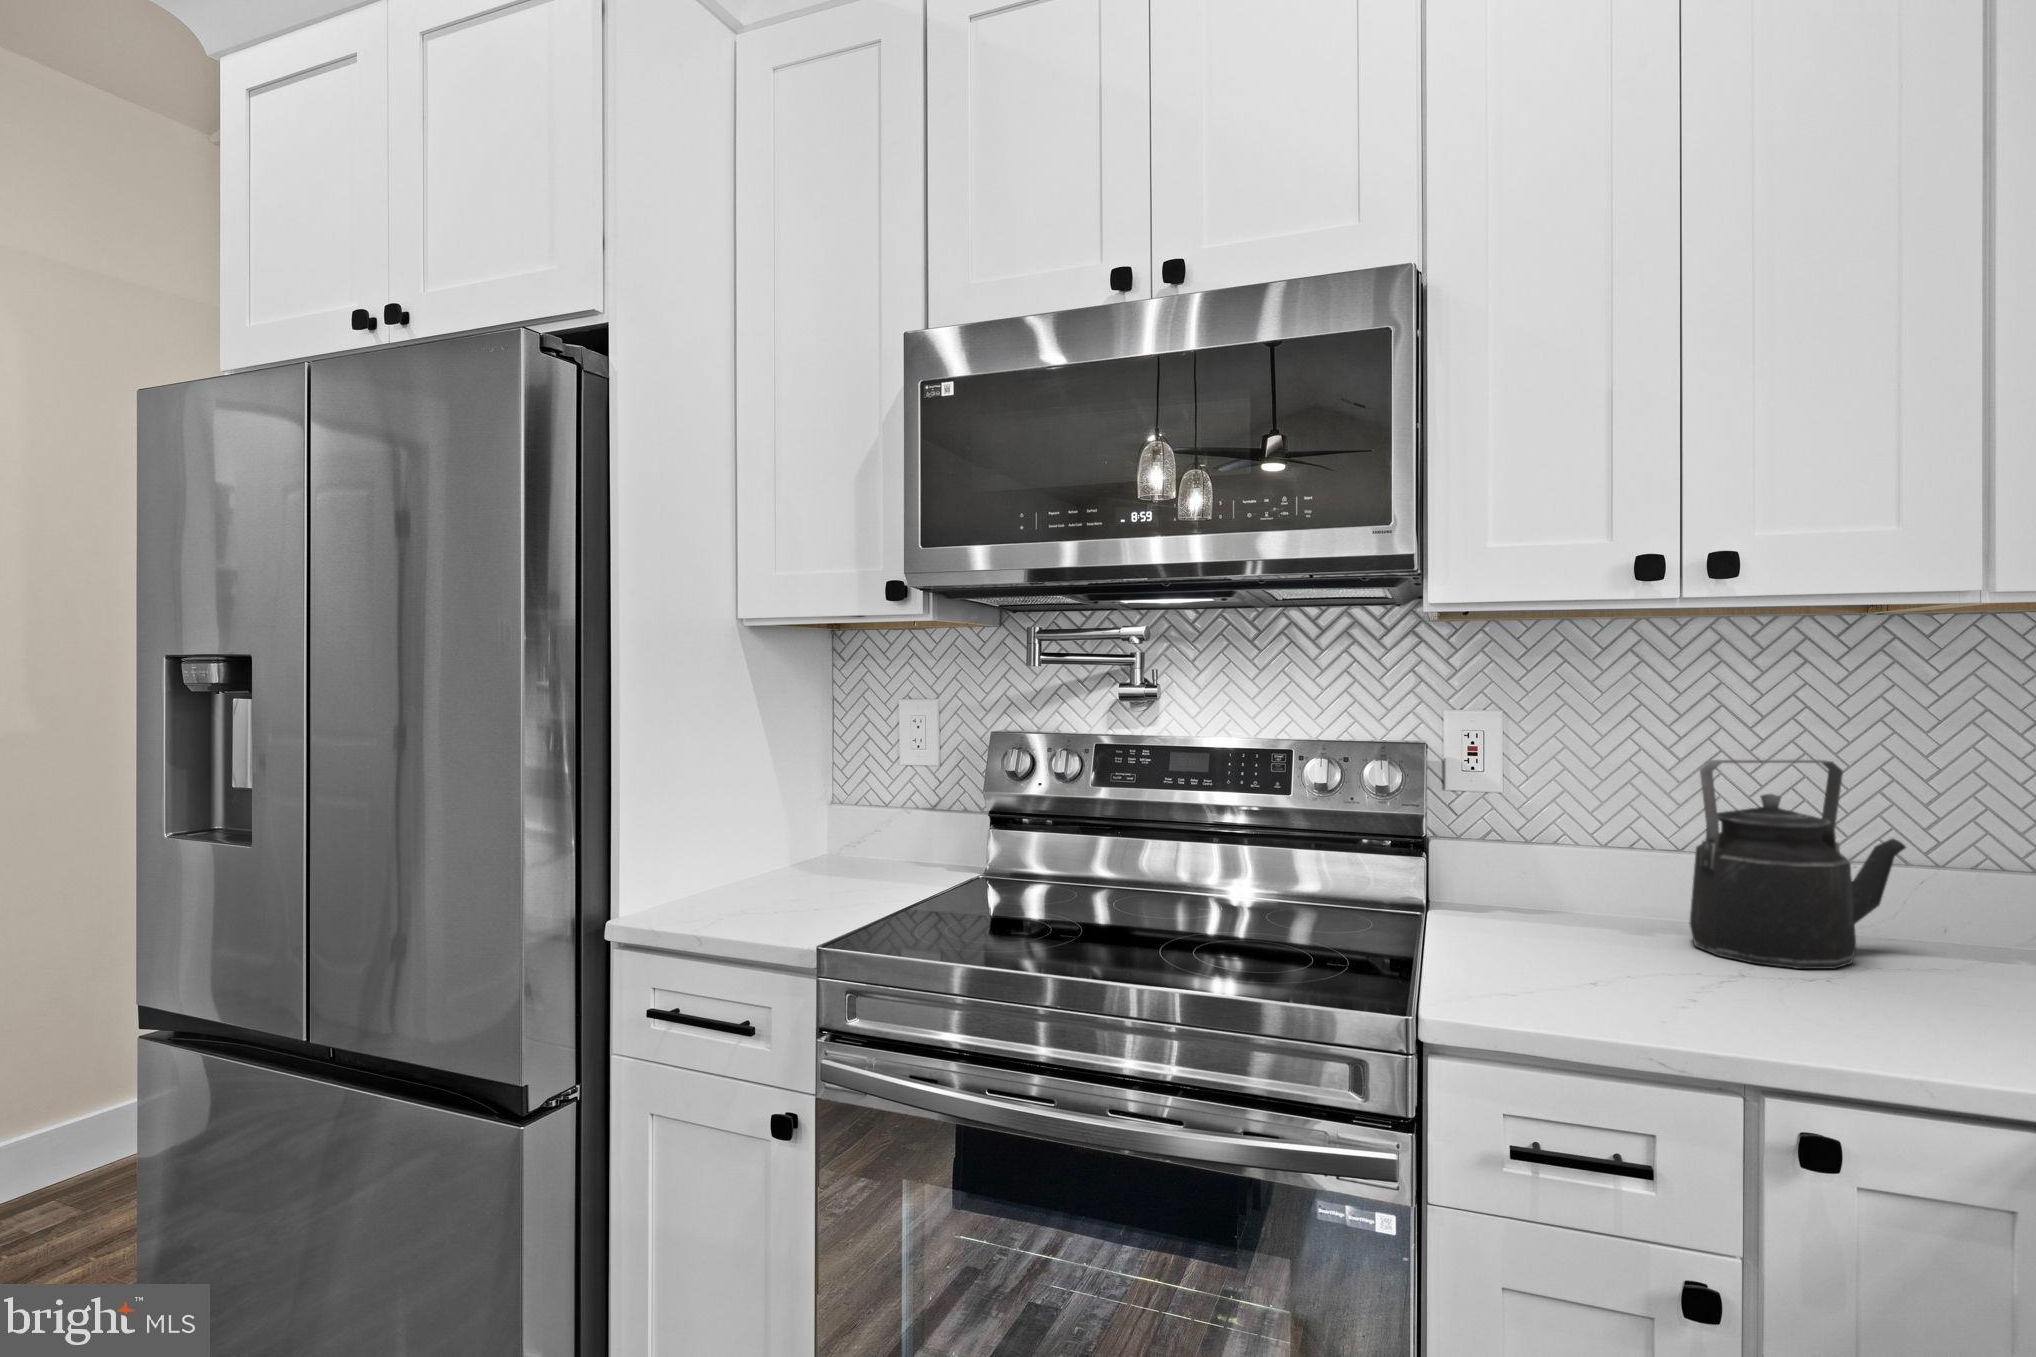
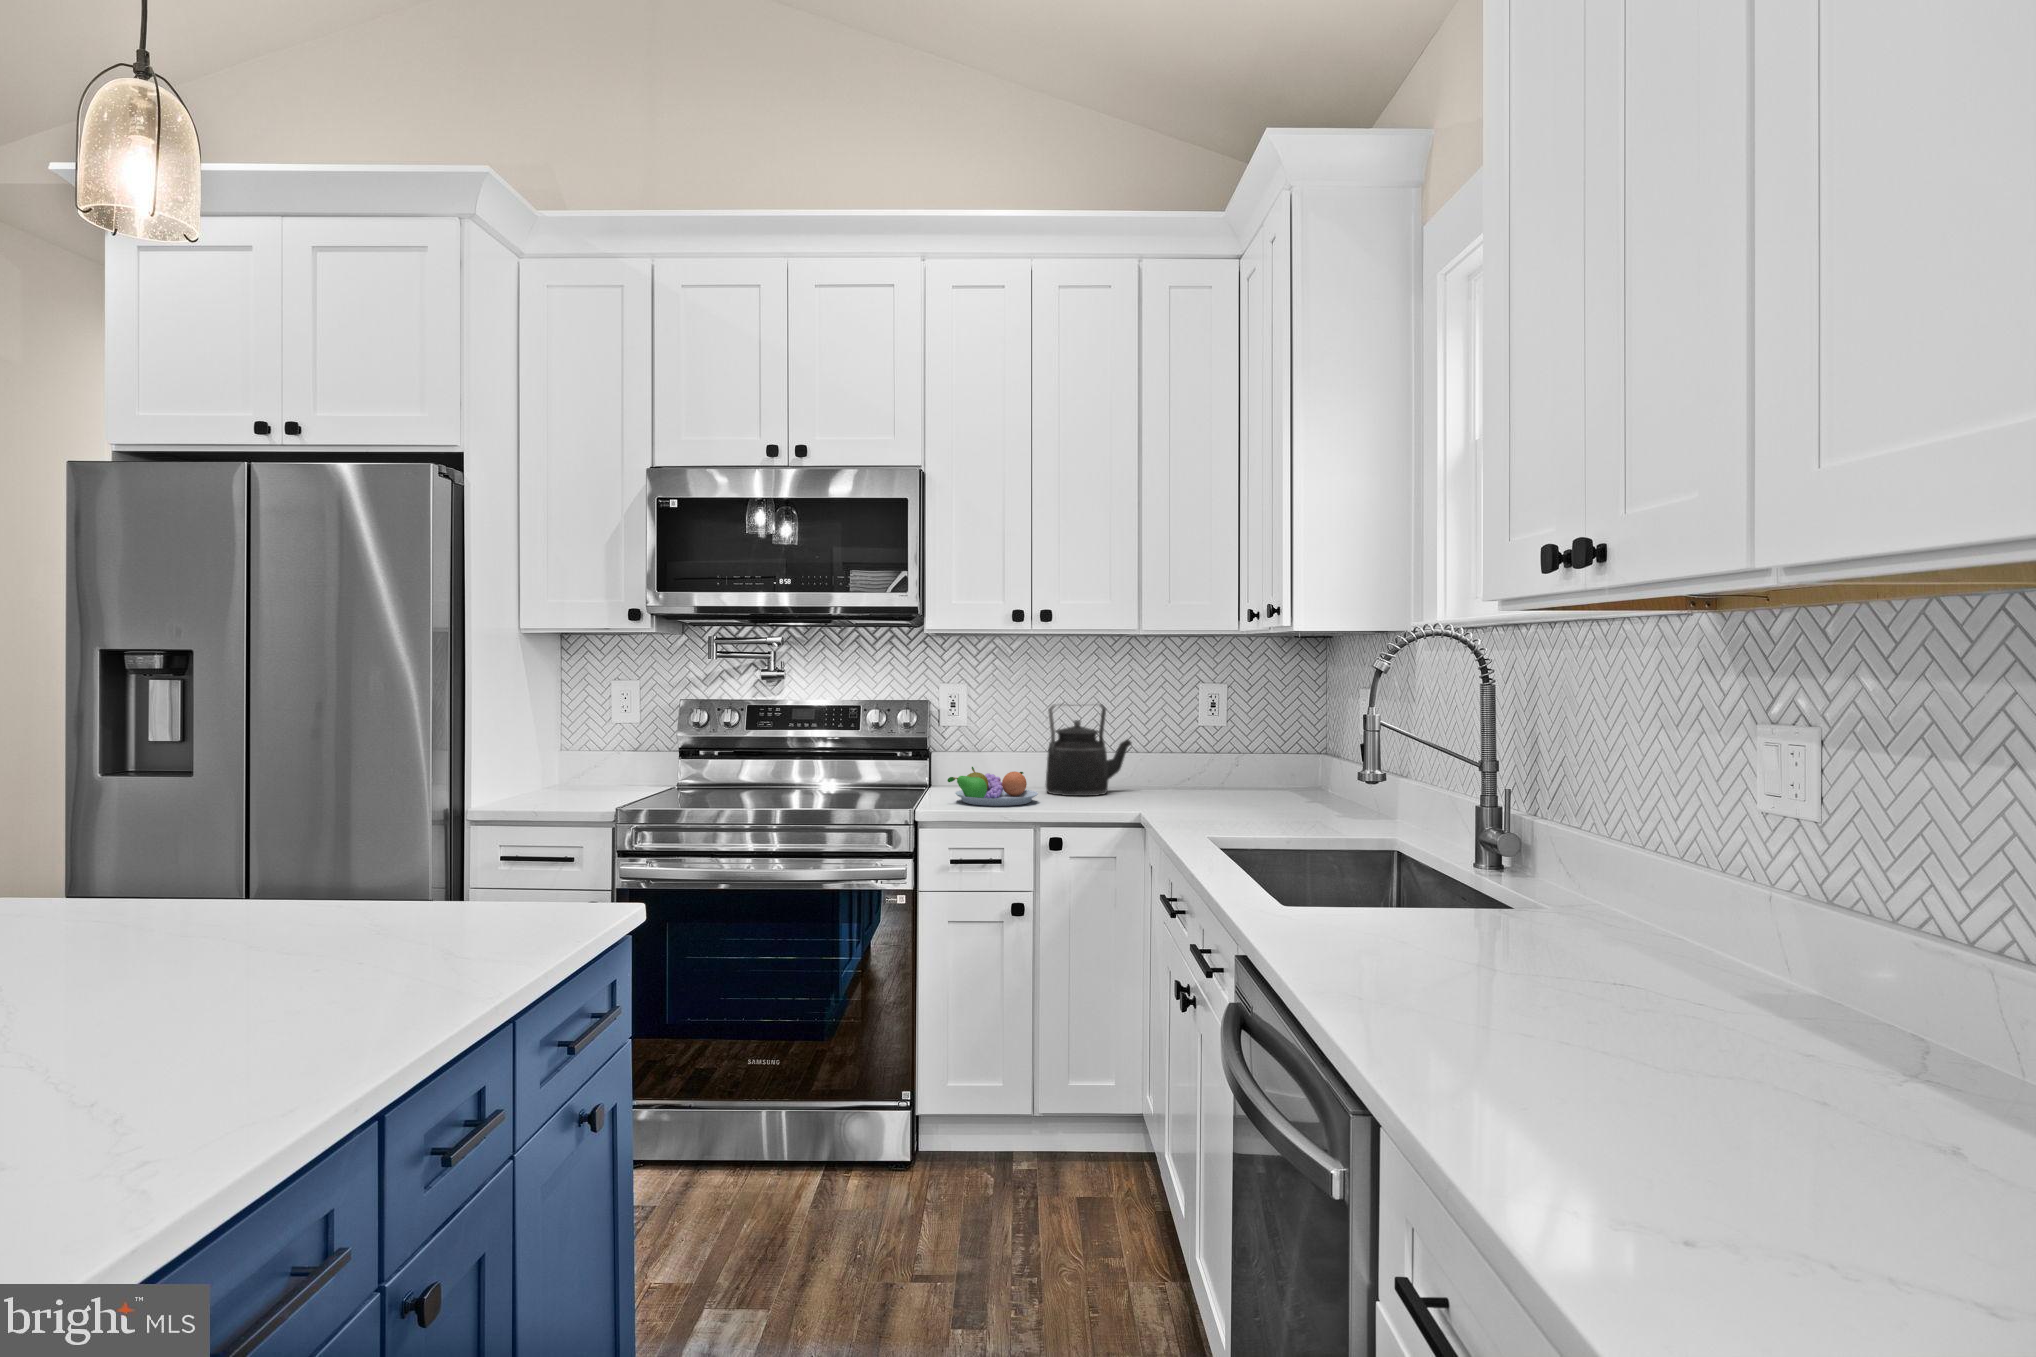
fruit bowl: none [1477,891,1700,997] -> present [947,767,1038,806]

